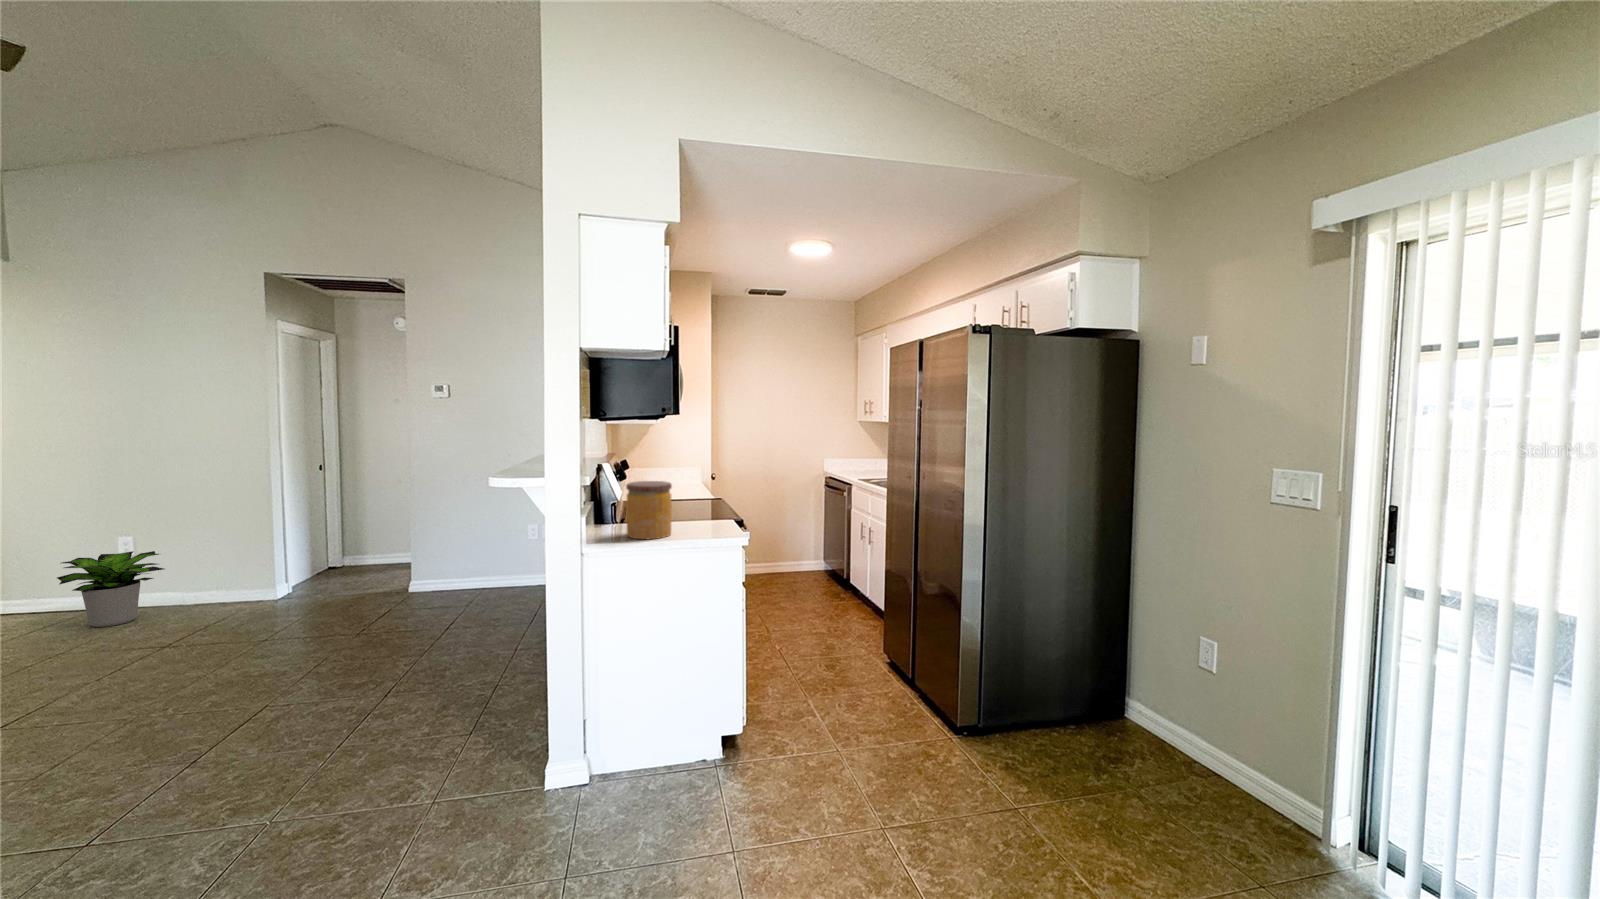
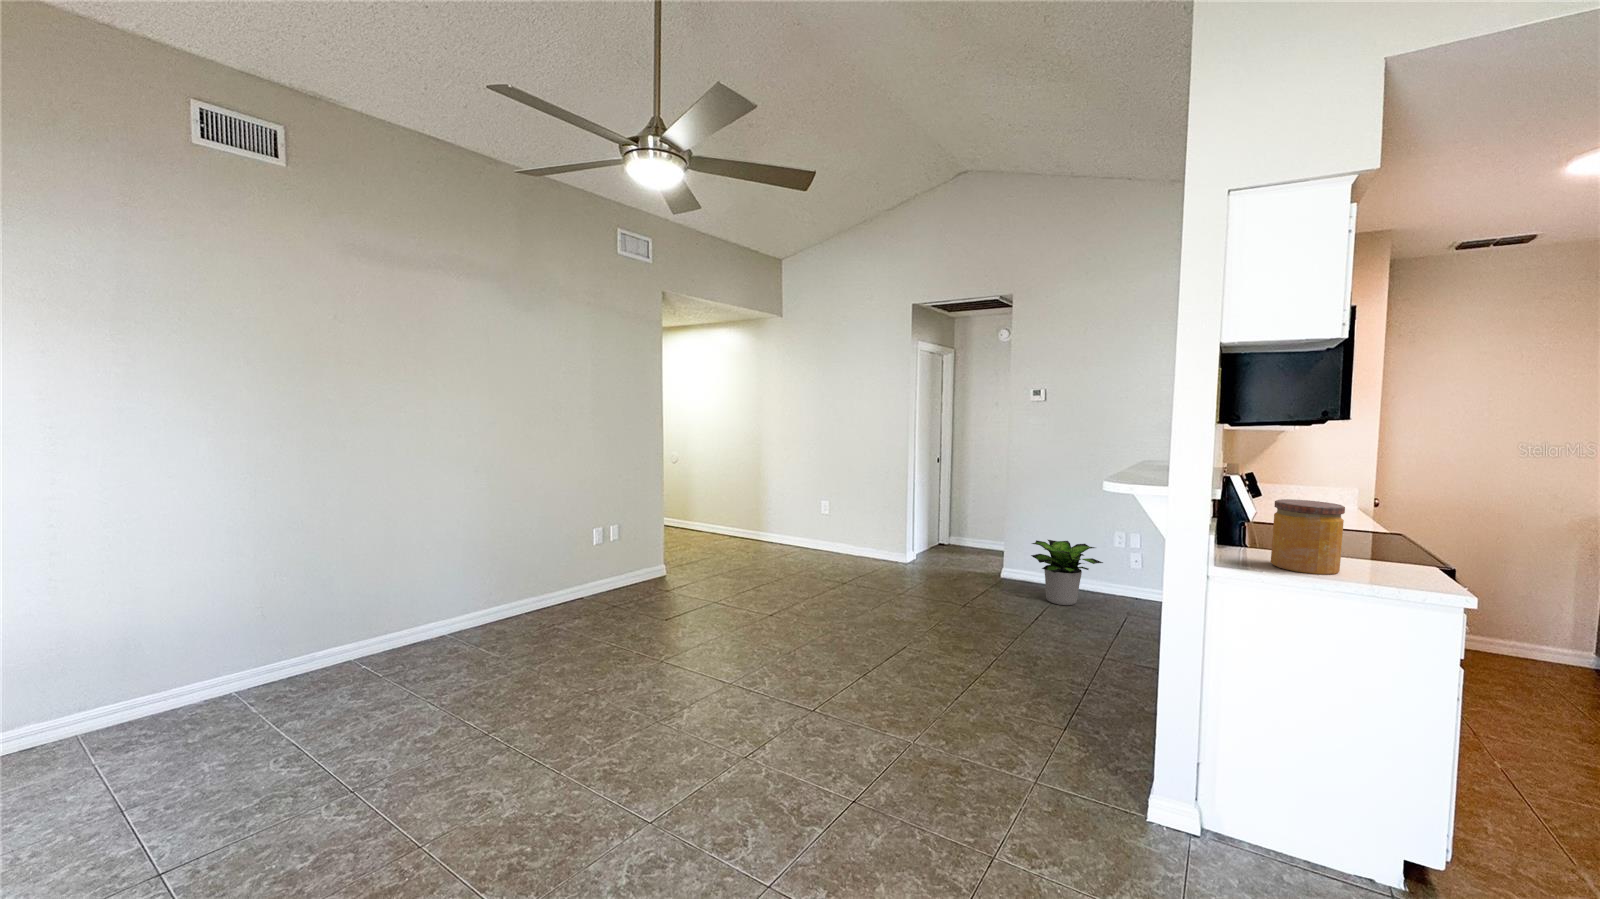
potted plant: present [57,551,164,627] -> present [1031,540,1103,605]

